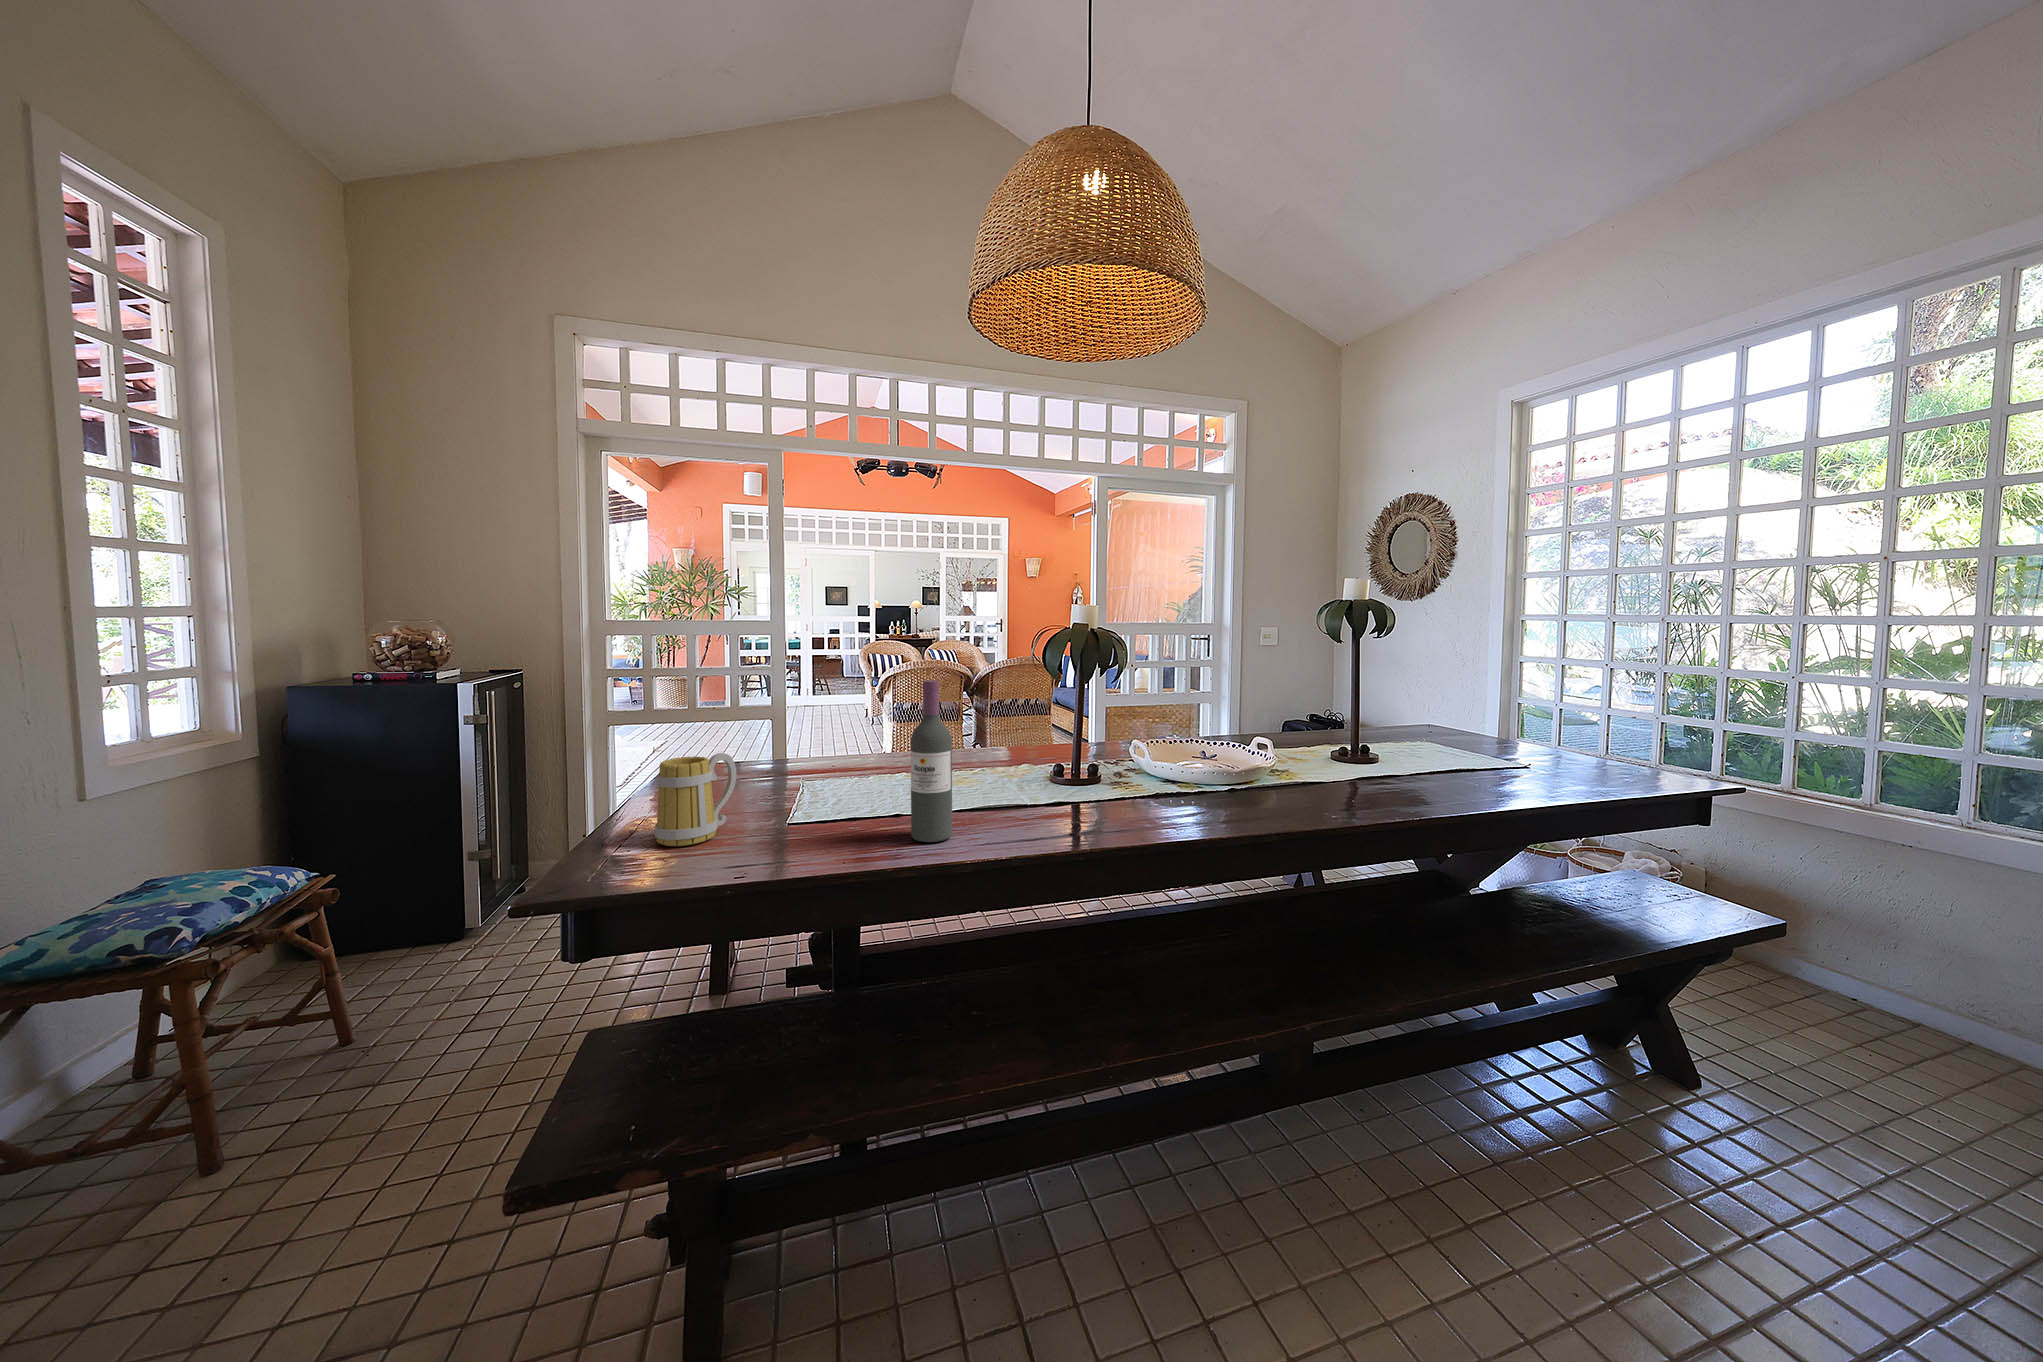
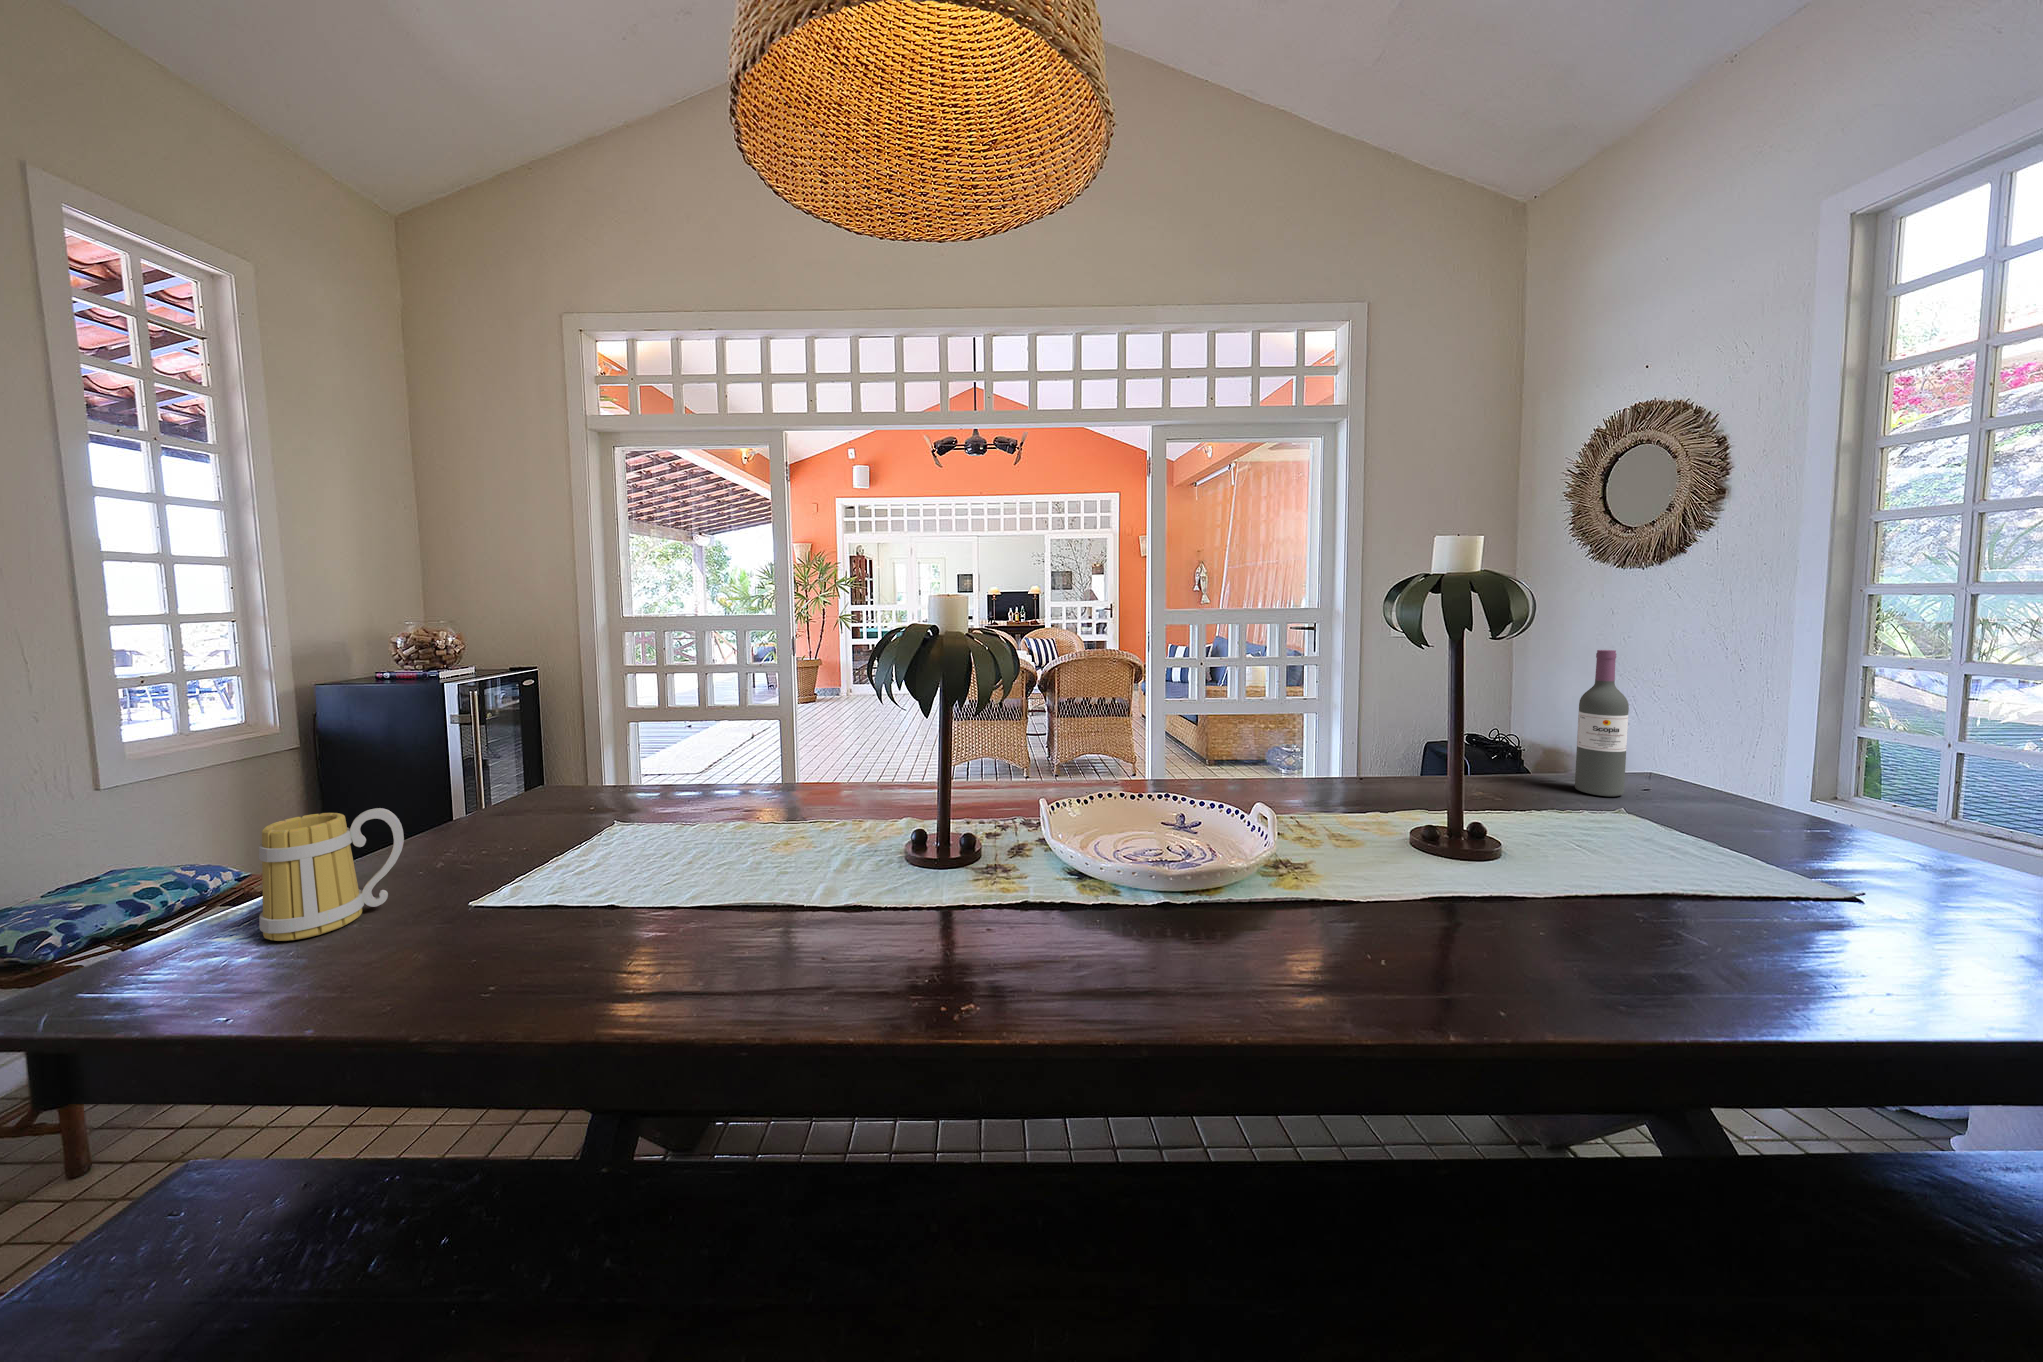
wine bottle: present [911,680,952,842] -> present [1575,650,1629,796]

